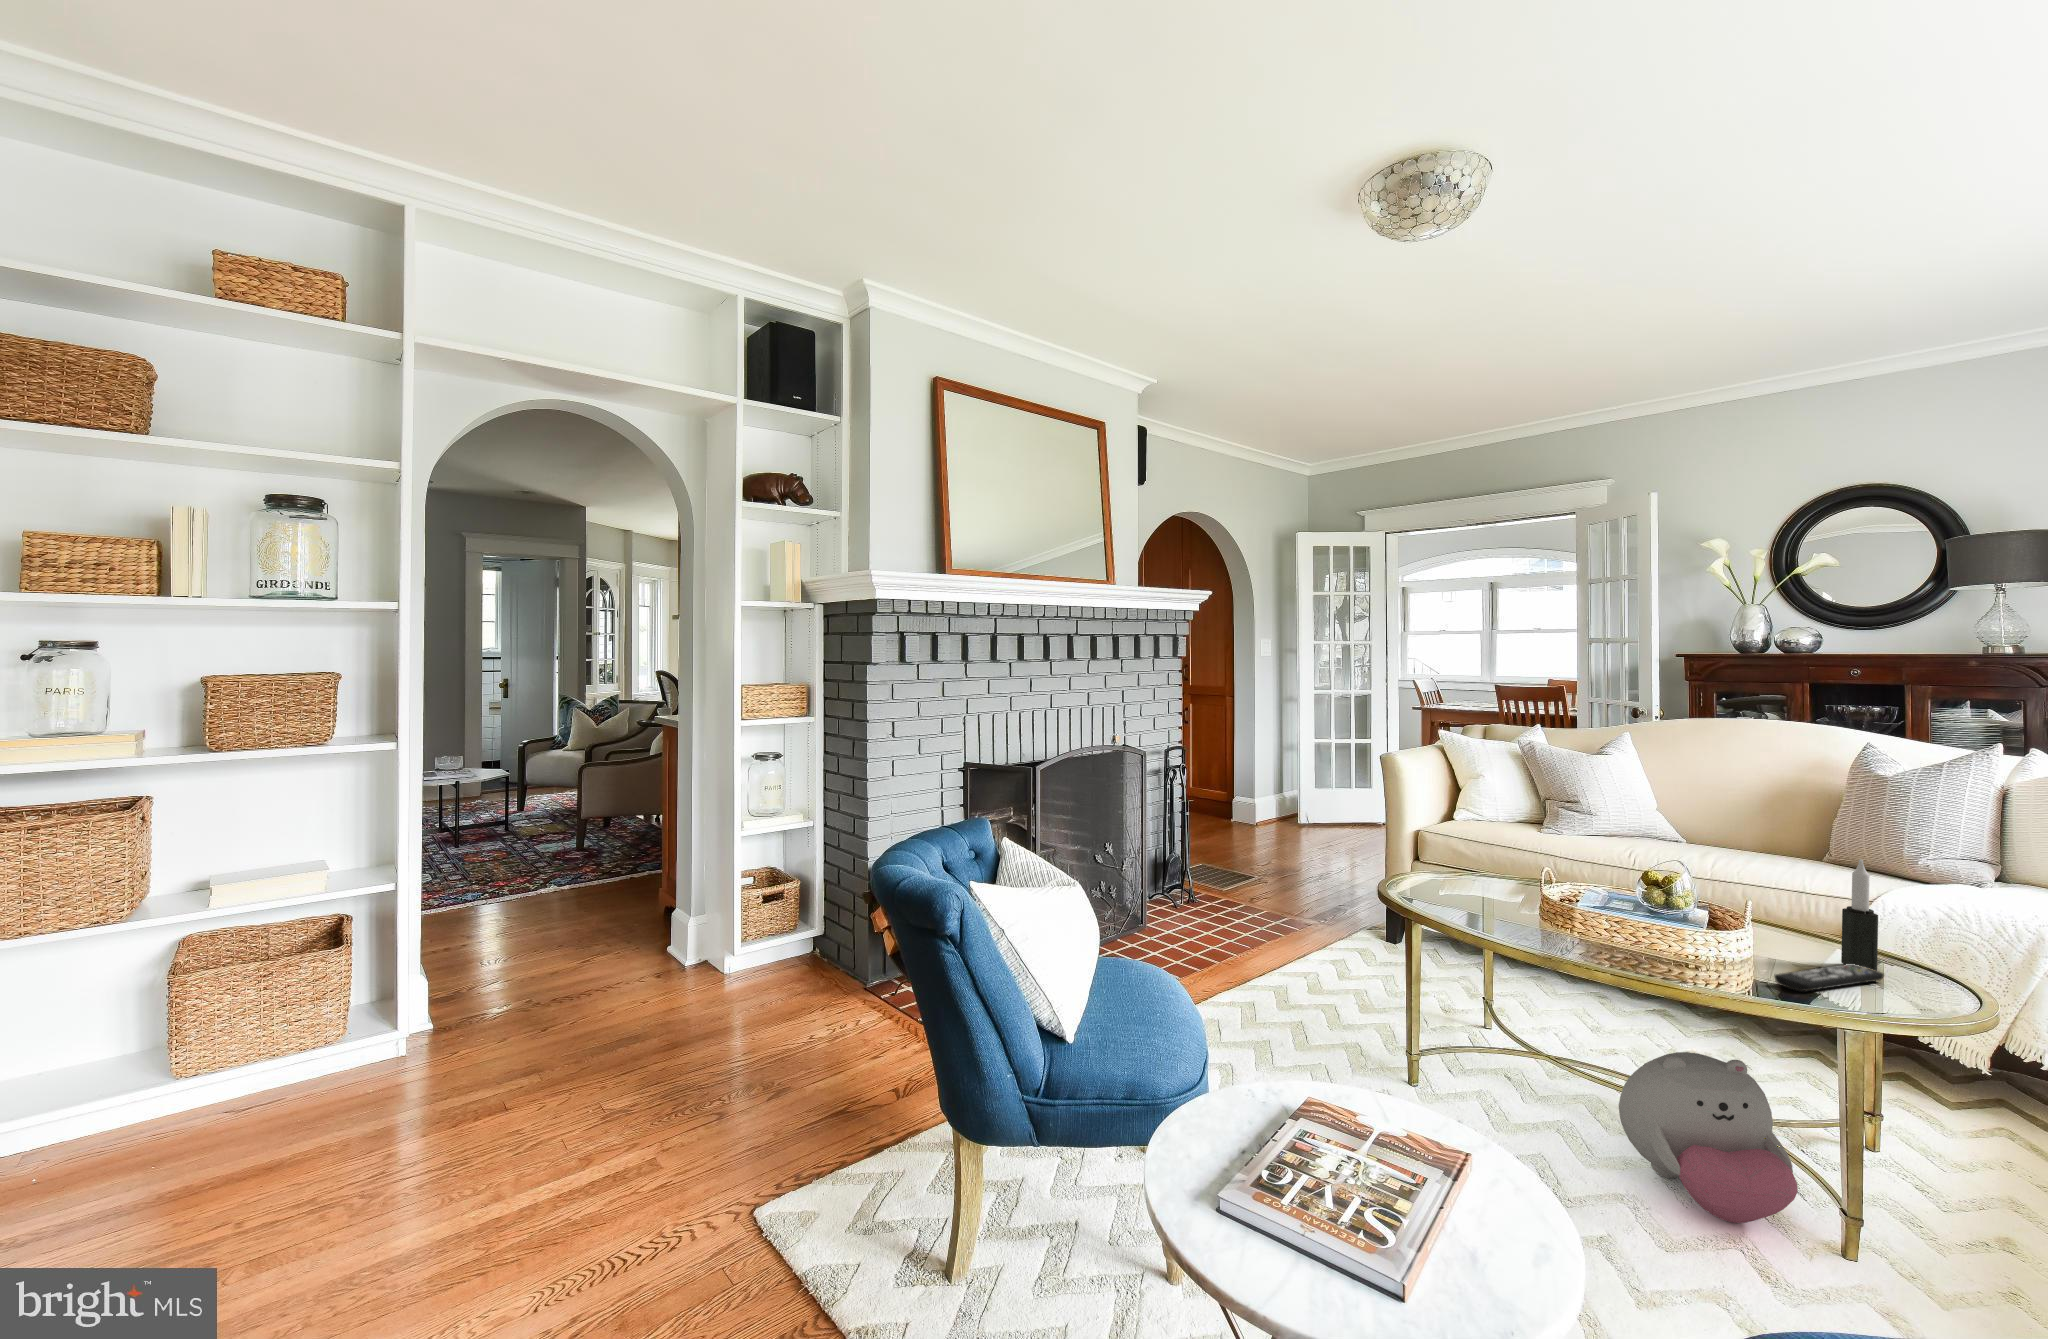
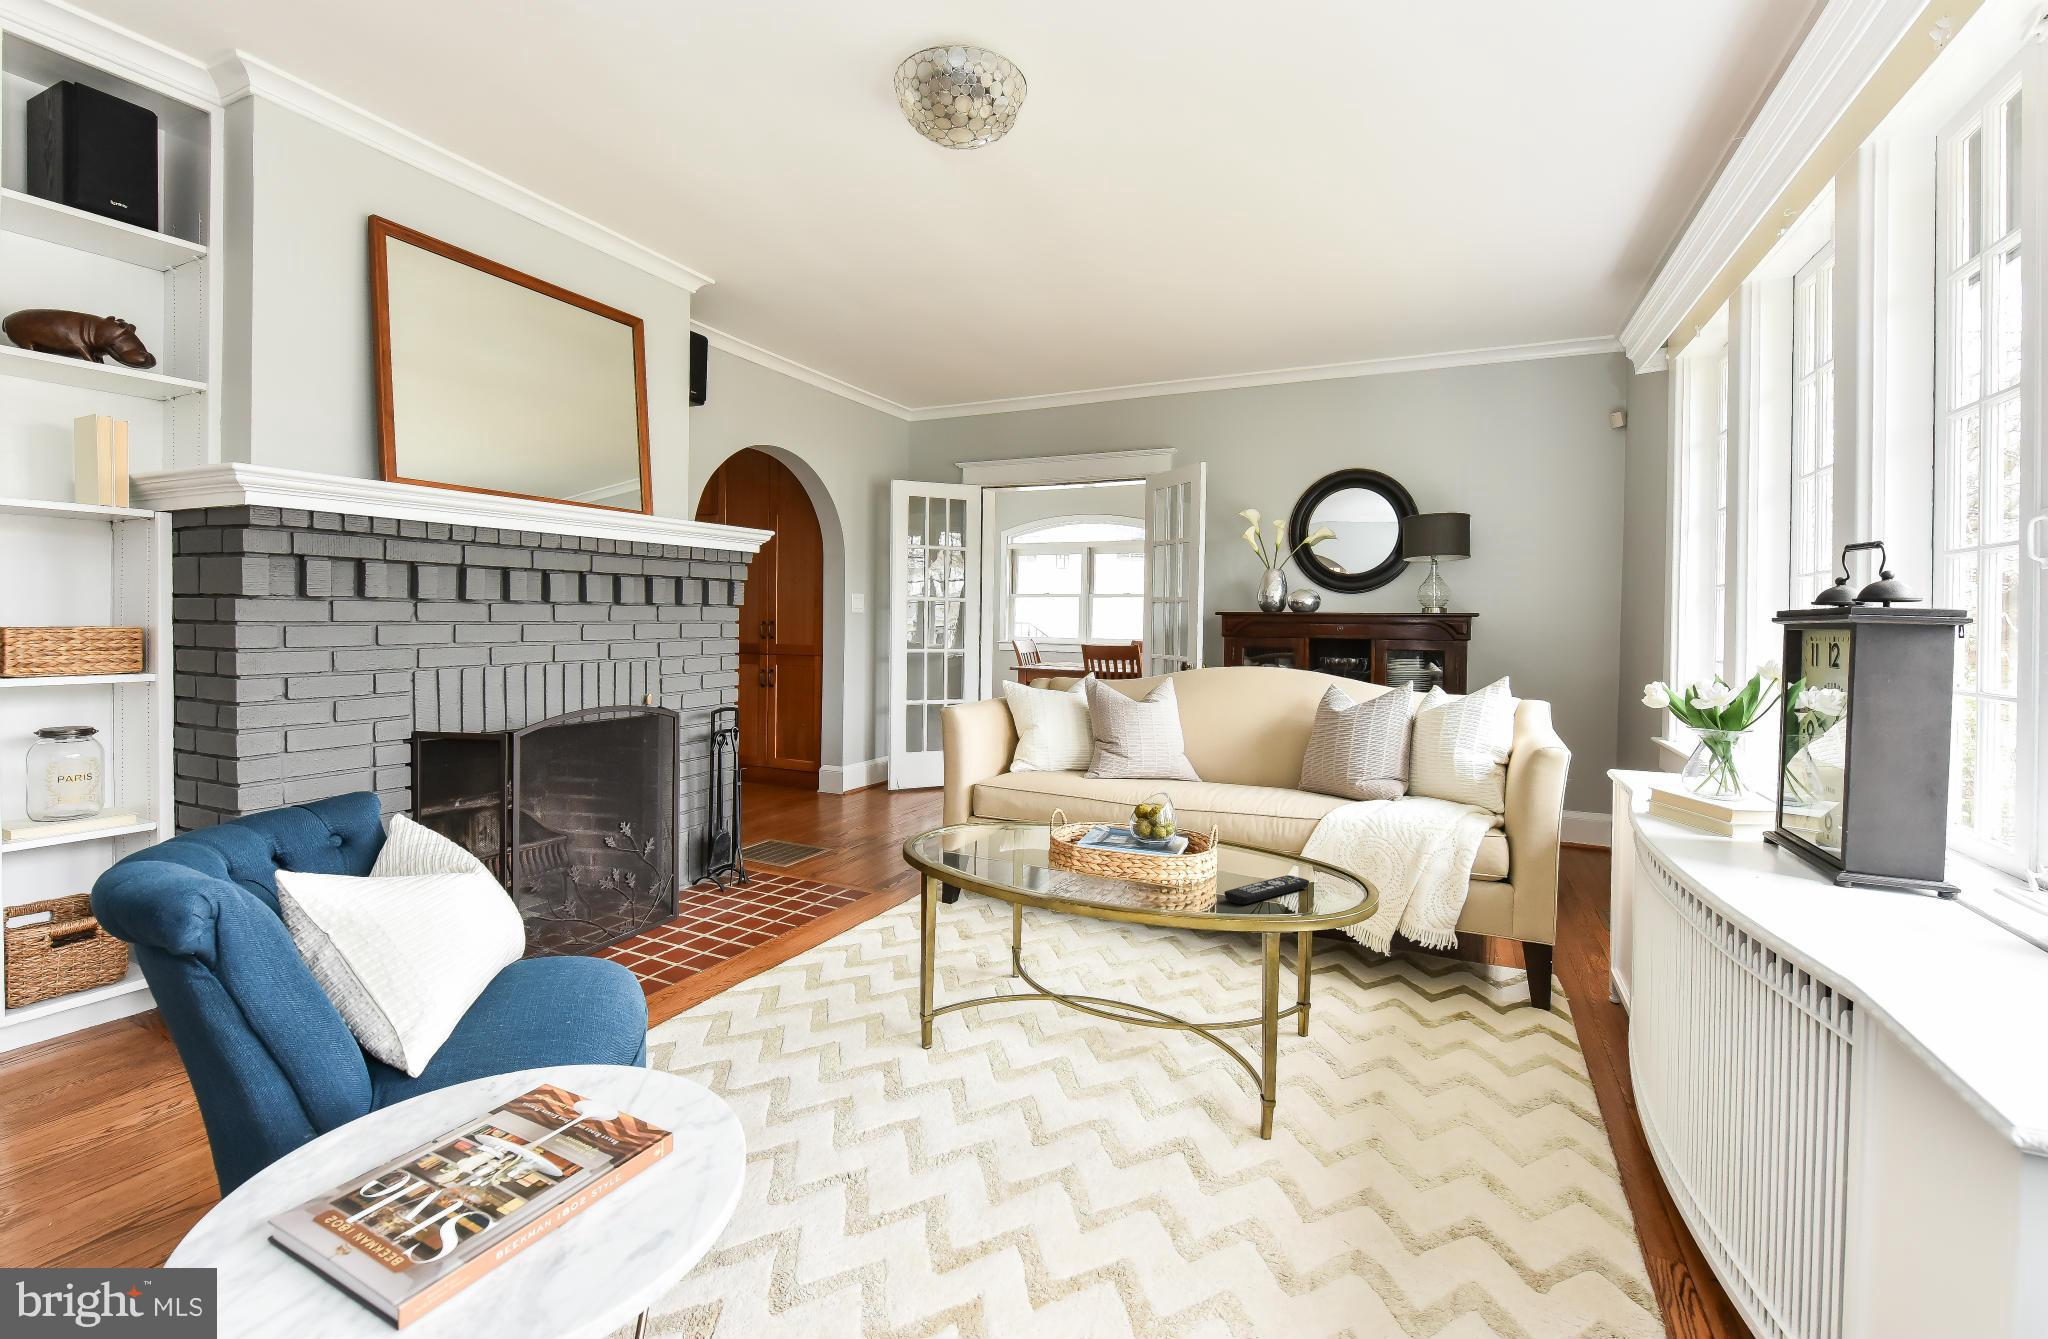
candle: present [1841,859,1878,970] -> none [1285,780,1310,880]
plush toy: present [1619,1052,1798,1223] -> none [1096,975,1230,1131]

